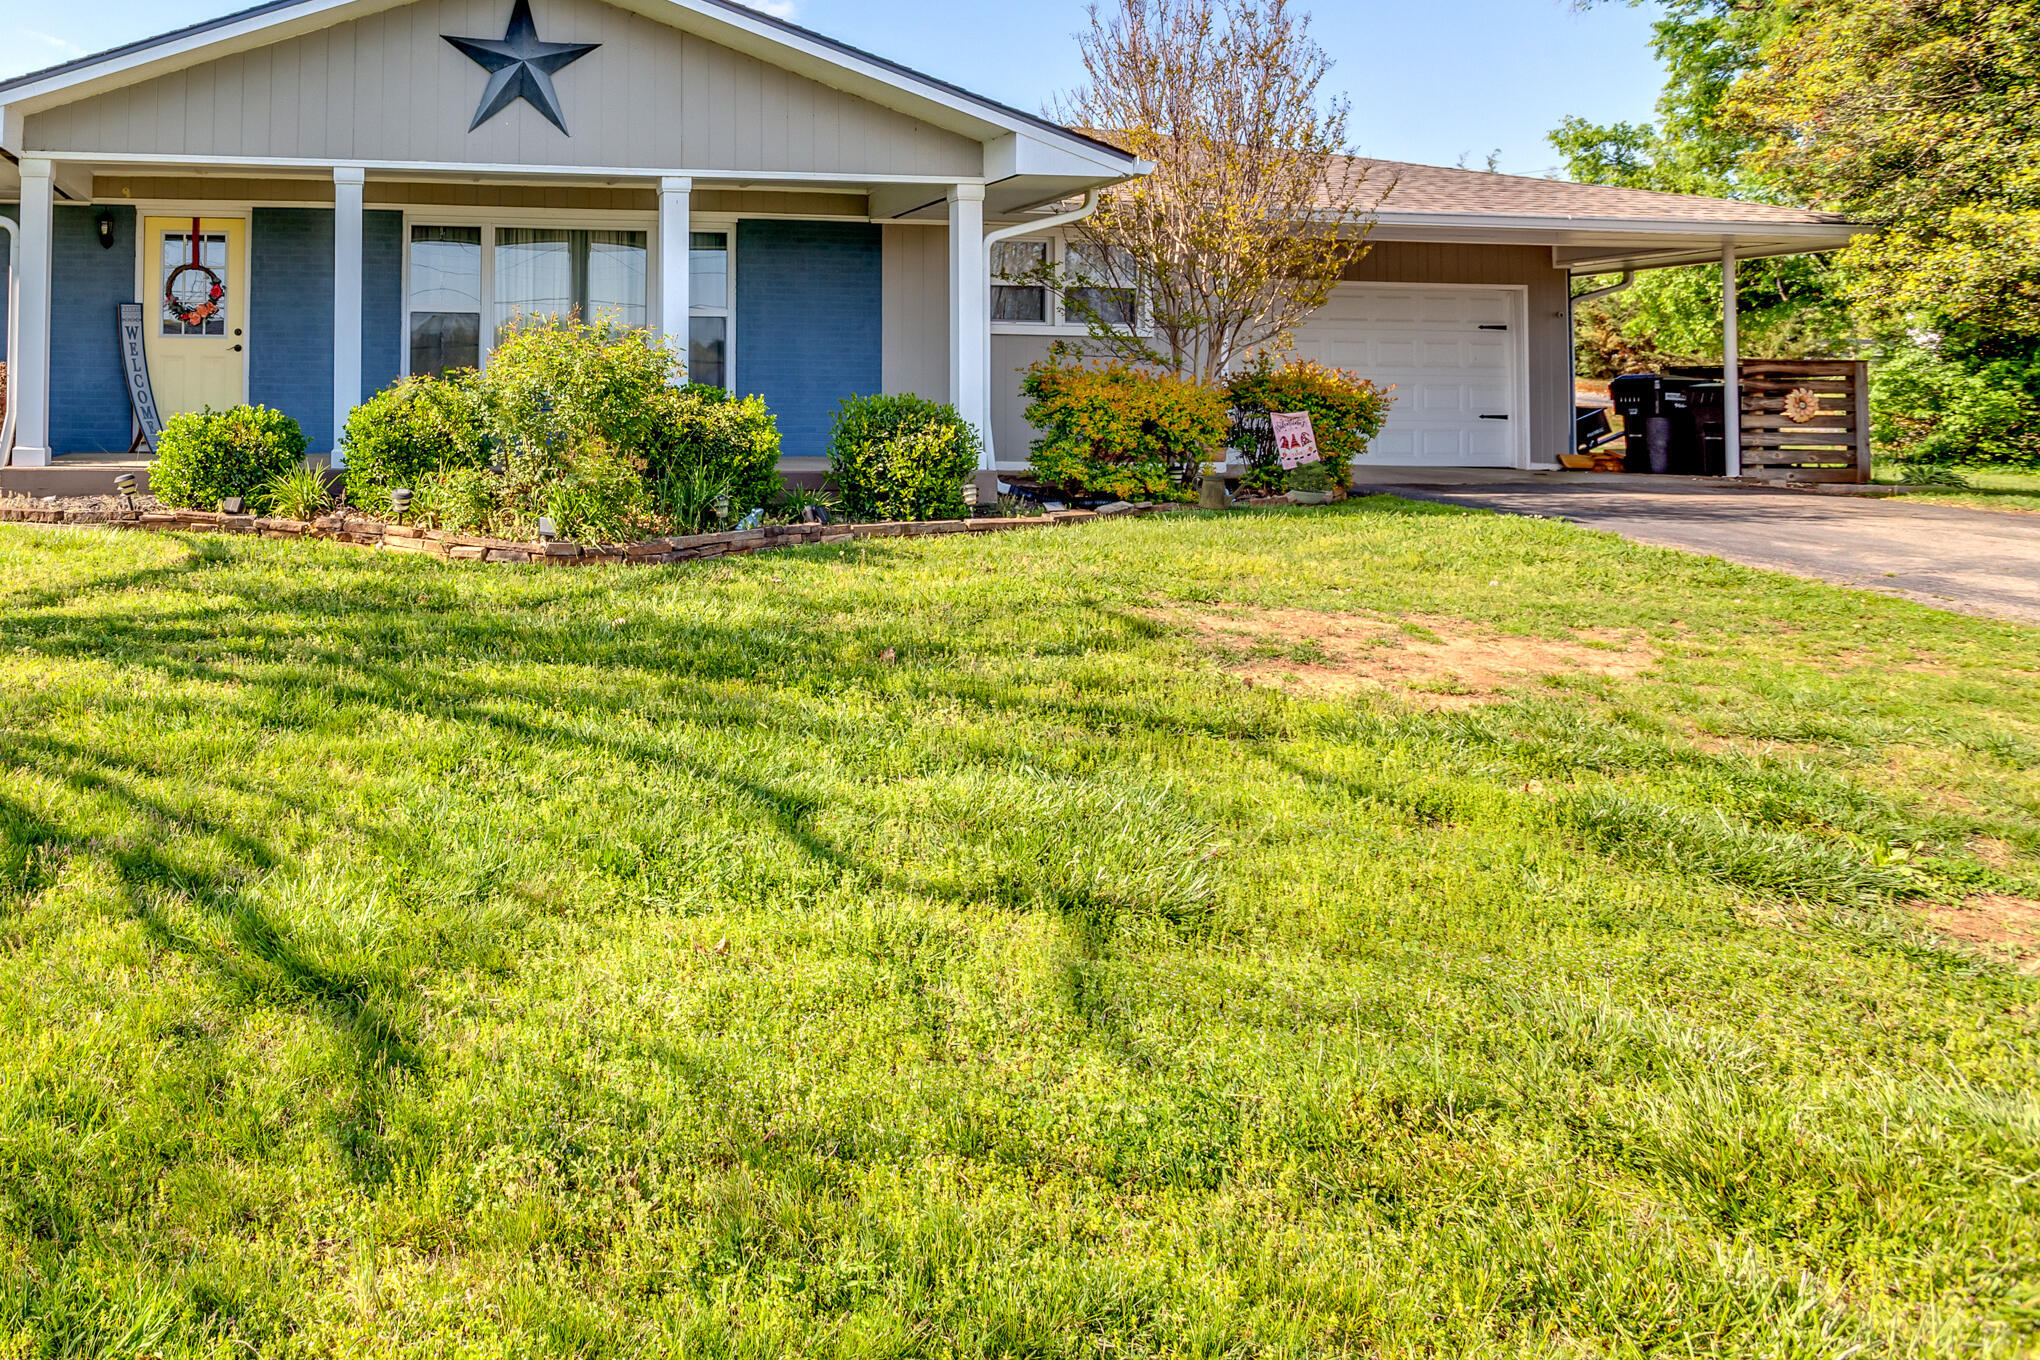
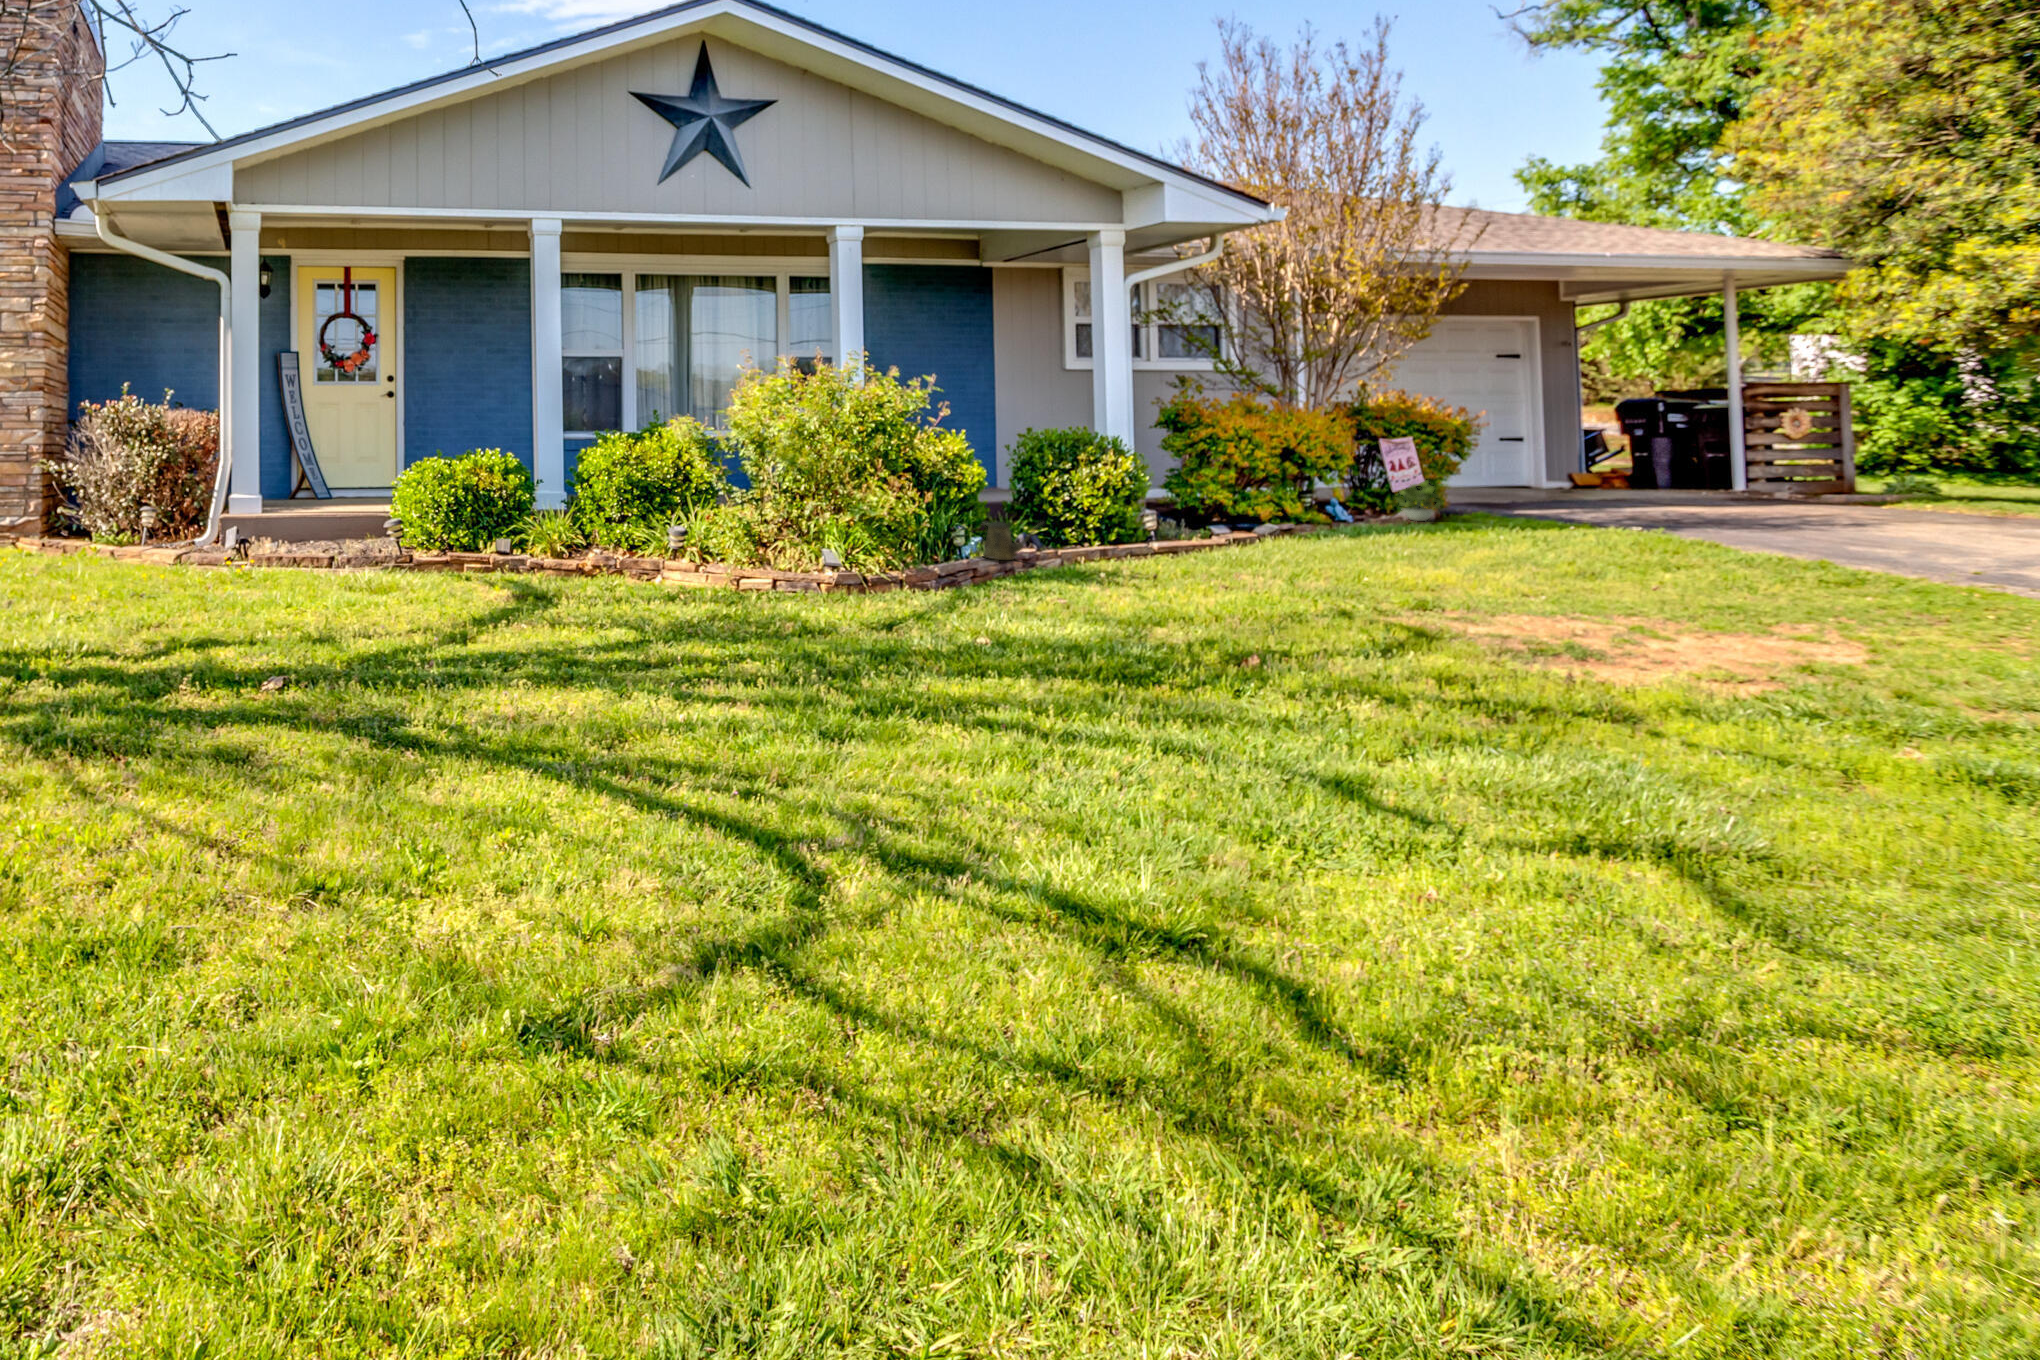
watering can: present [1192,475,1254,510] -> present [983,522,1039,560]

